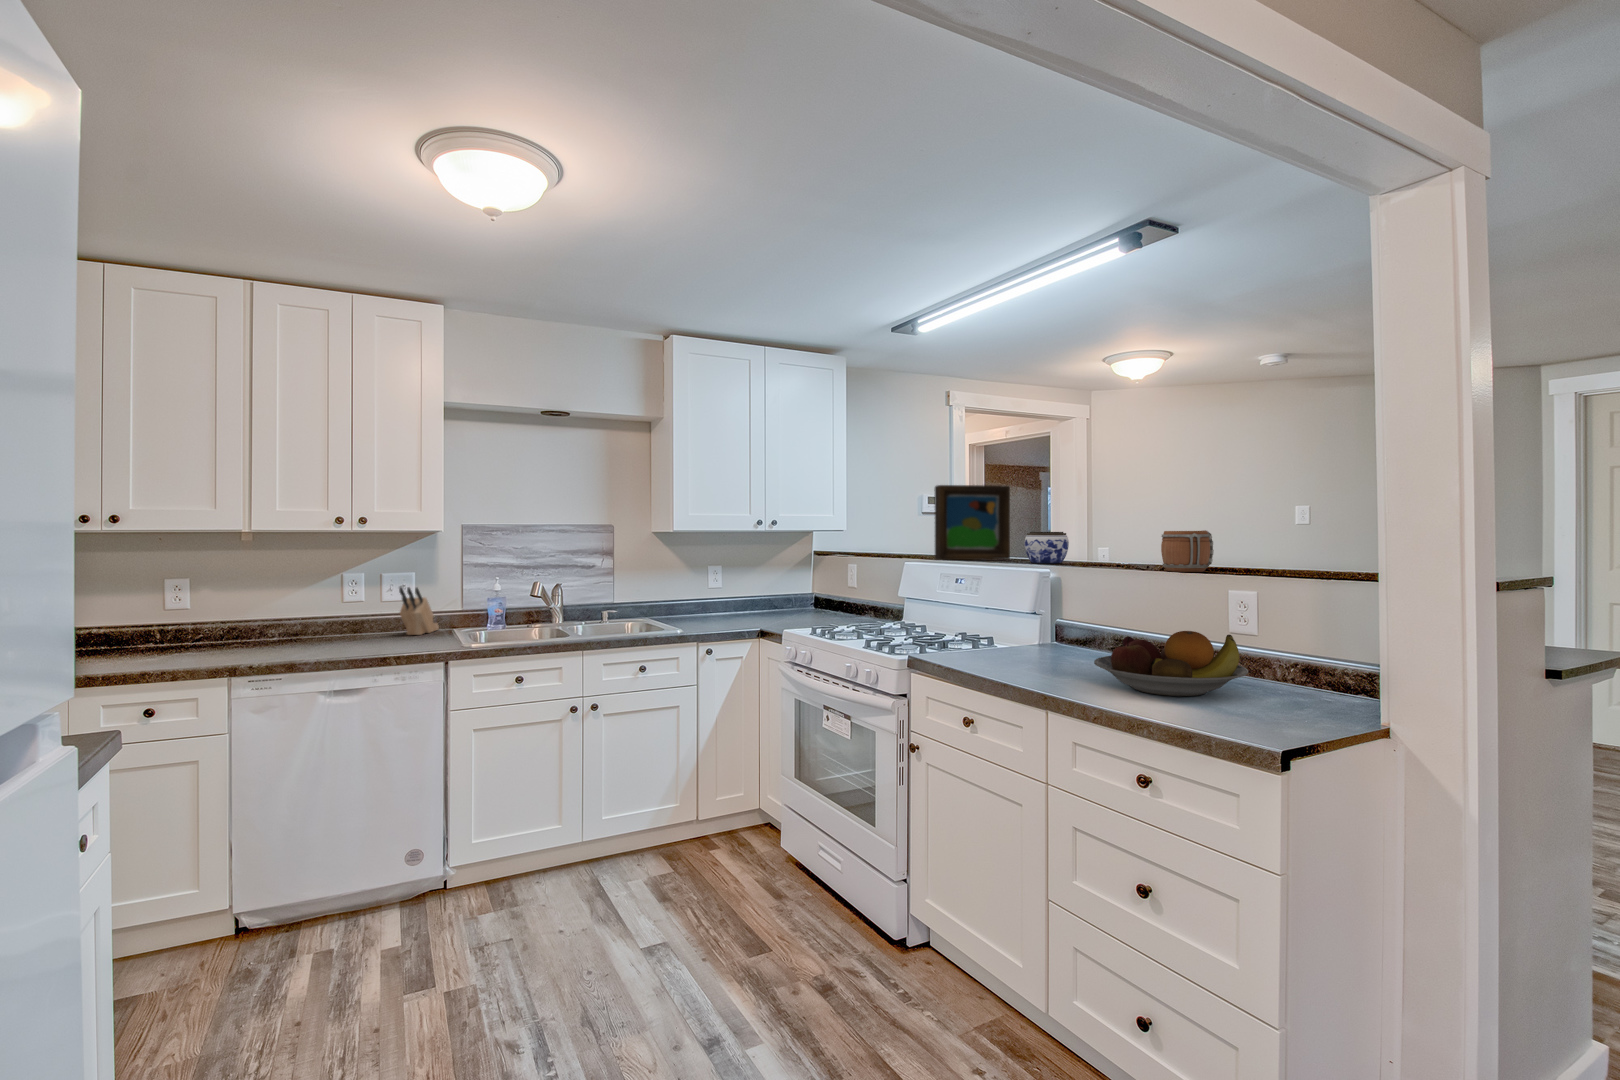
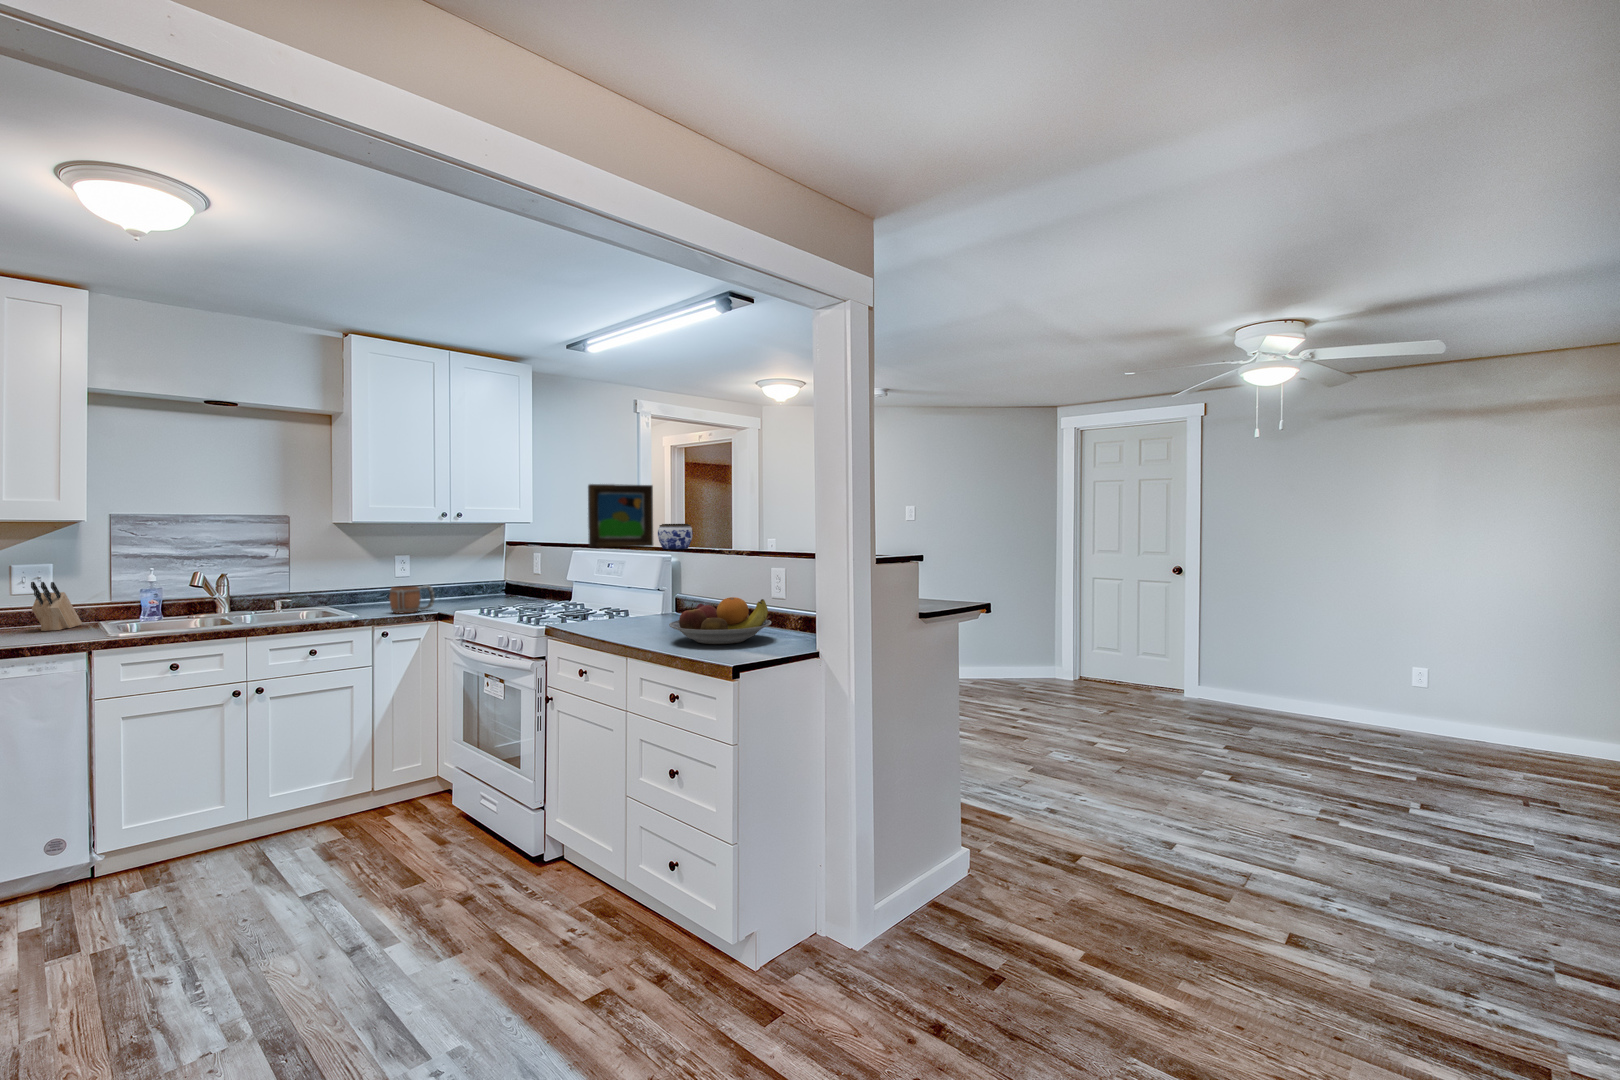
mug: present [1161,530,1214,572] -> present [389,585,435,614]

